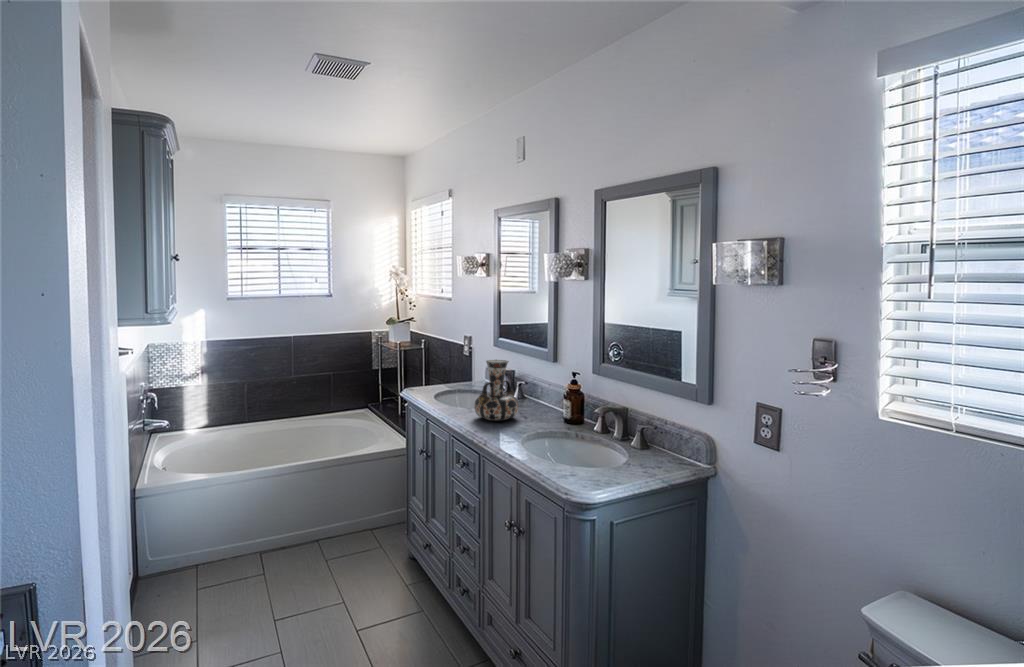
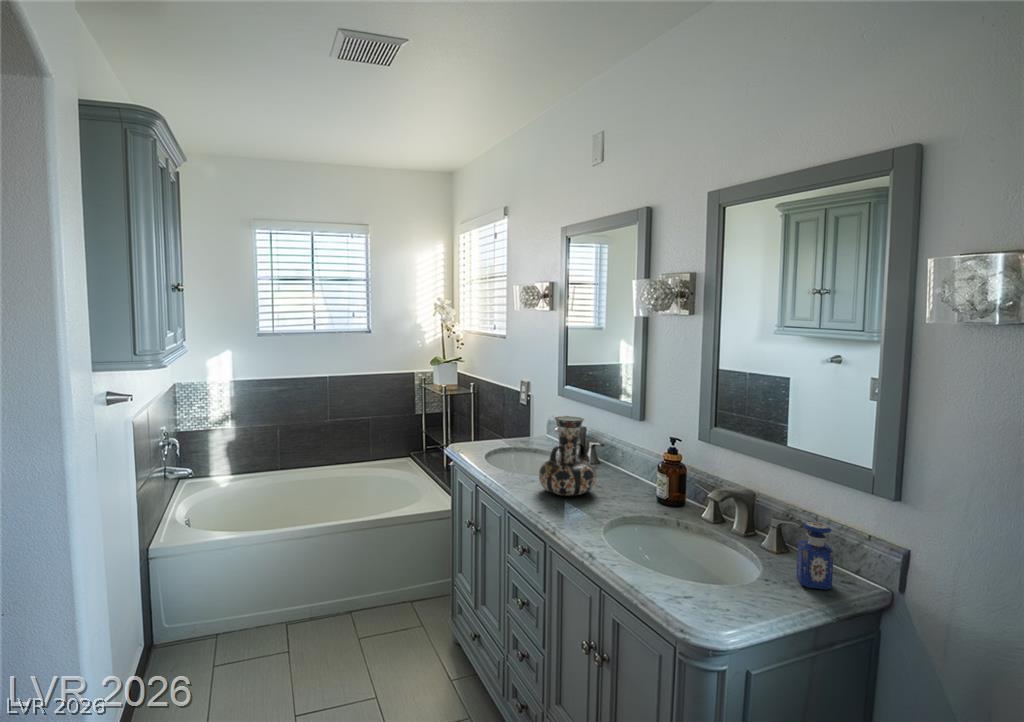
perfume bottle: none [647,423,668,467] -> present [797,522,833,590]

